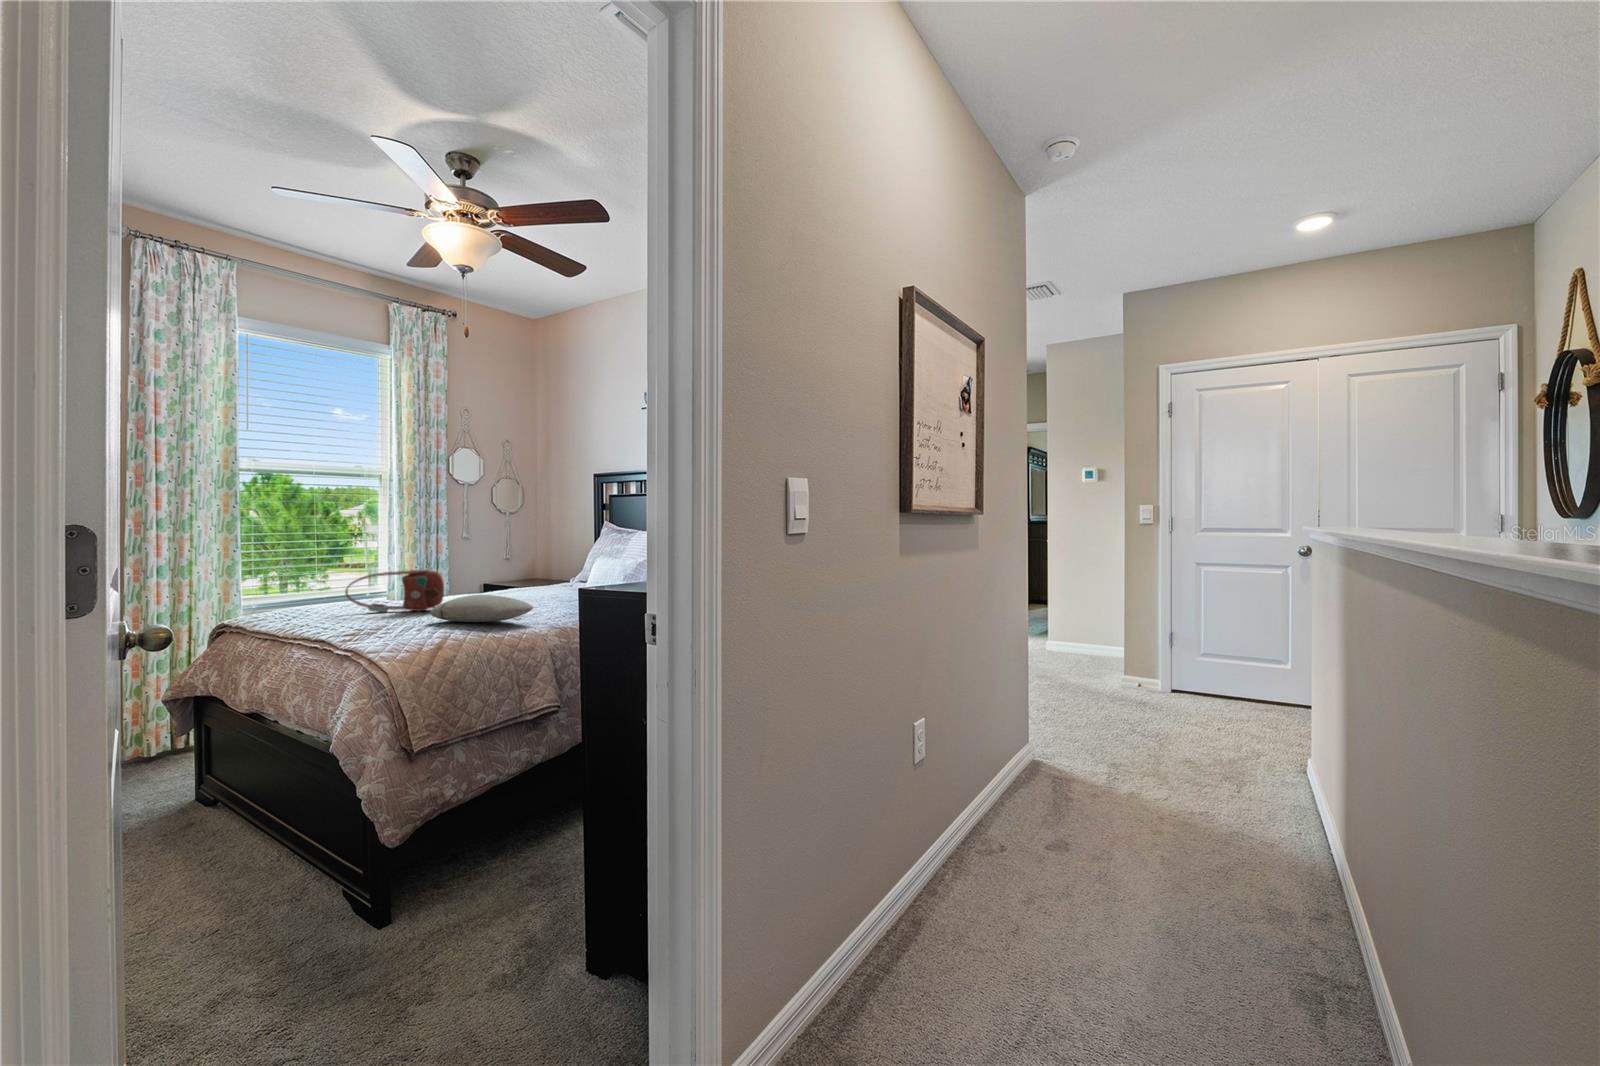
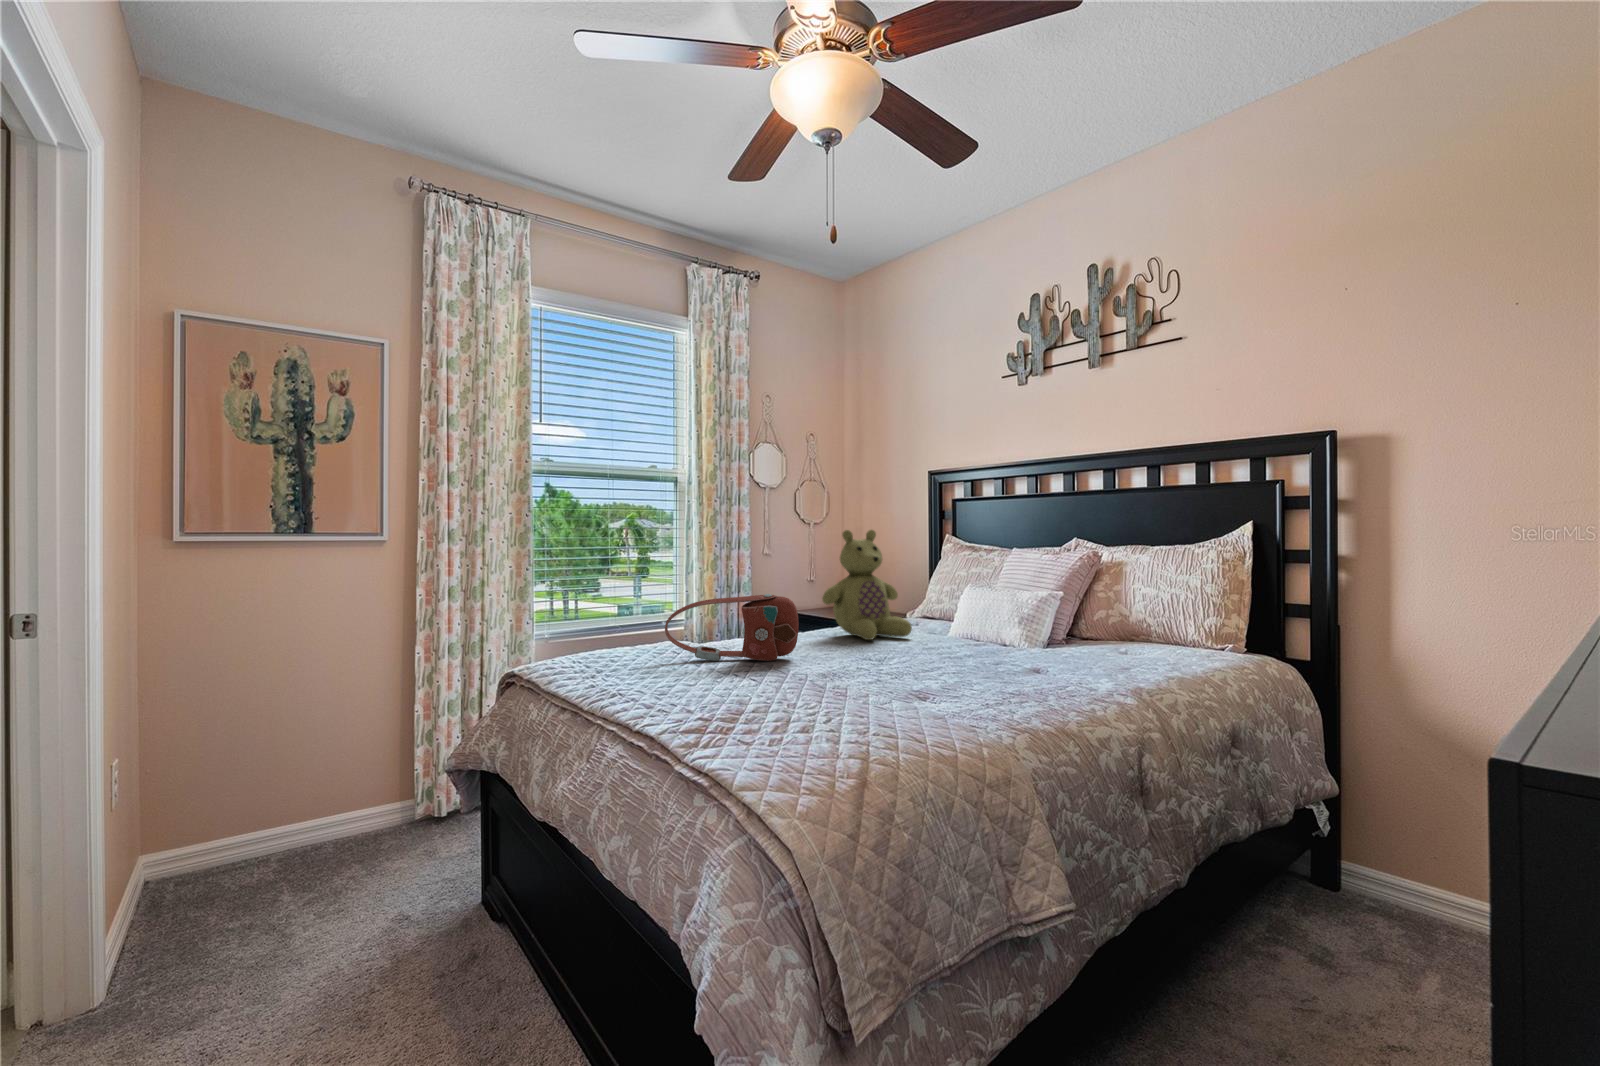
stuffed bear: none [476,526,539,599] -> present [822,530,912,640]
pillow: present [430,595,533,622] -> none [804,641,990,692]

